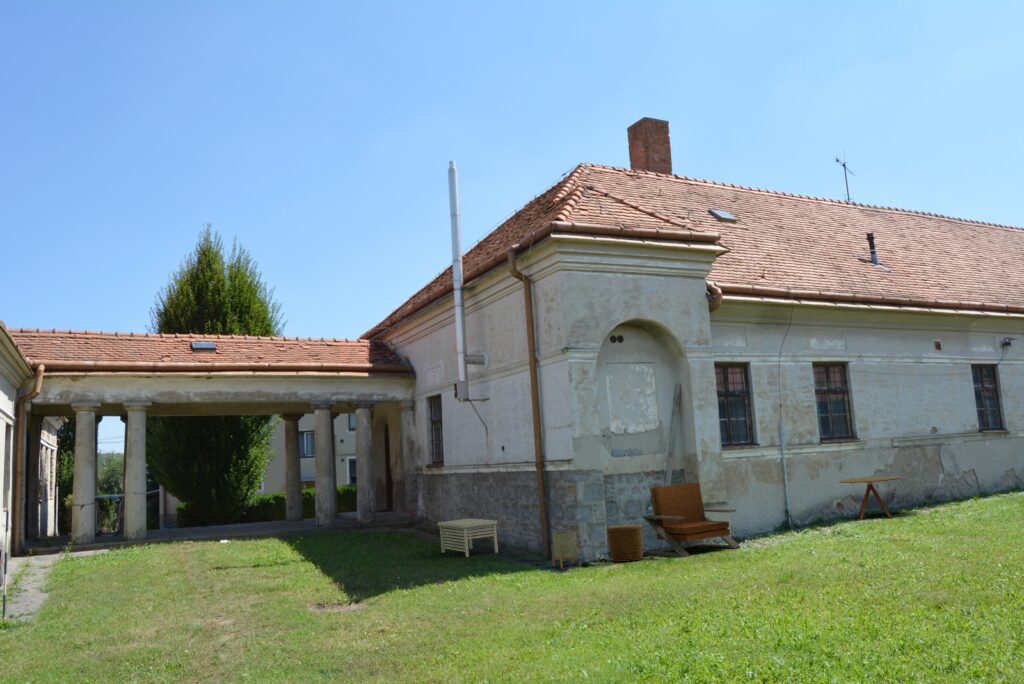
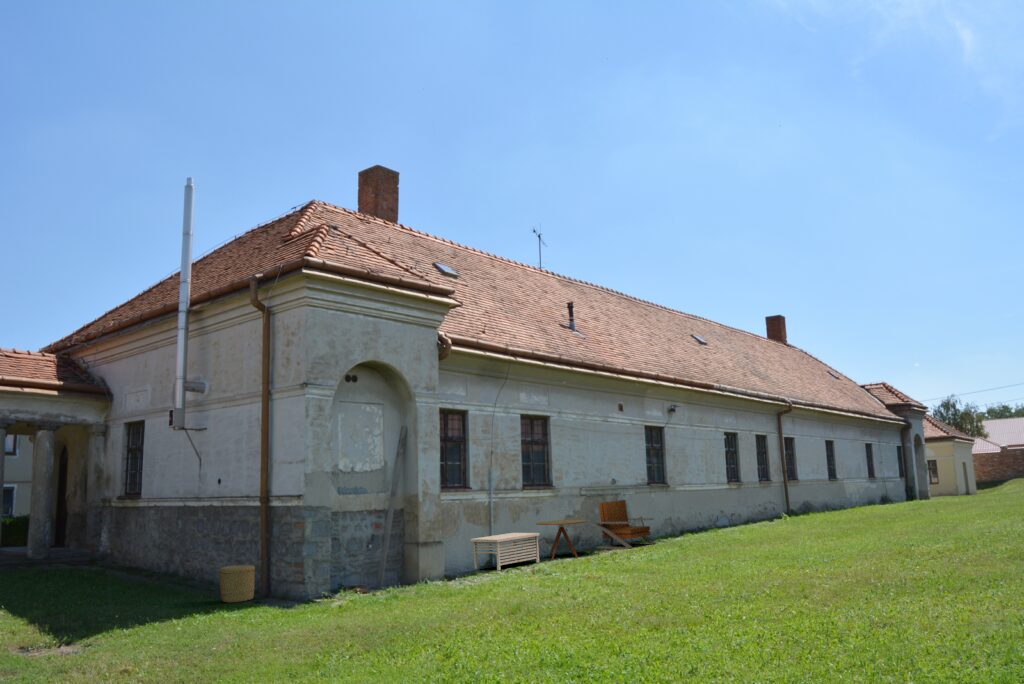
lounge chair: present [643,482,740,557] -> present [594,500,655,549]
storage bench: present [437,518,498,557] -> present [470,533,540,570]
woven basket: present [607,524,643,562] -> present [220,565,255,603]
planter: present [551,531,581,568] -> none [272,569,303,608]

